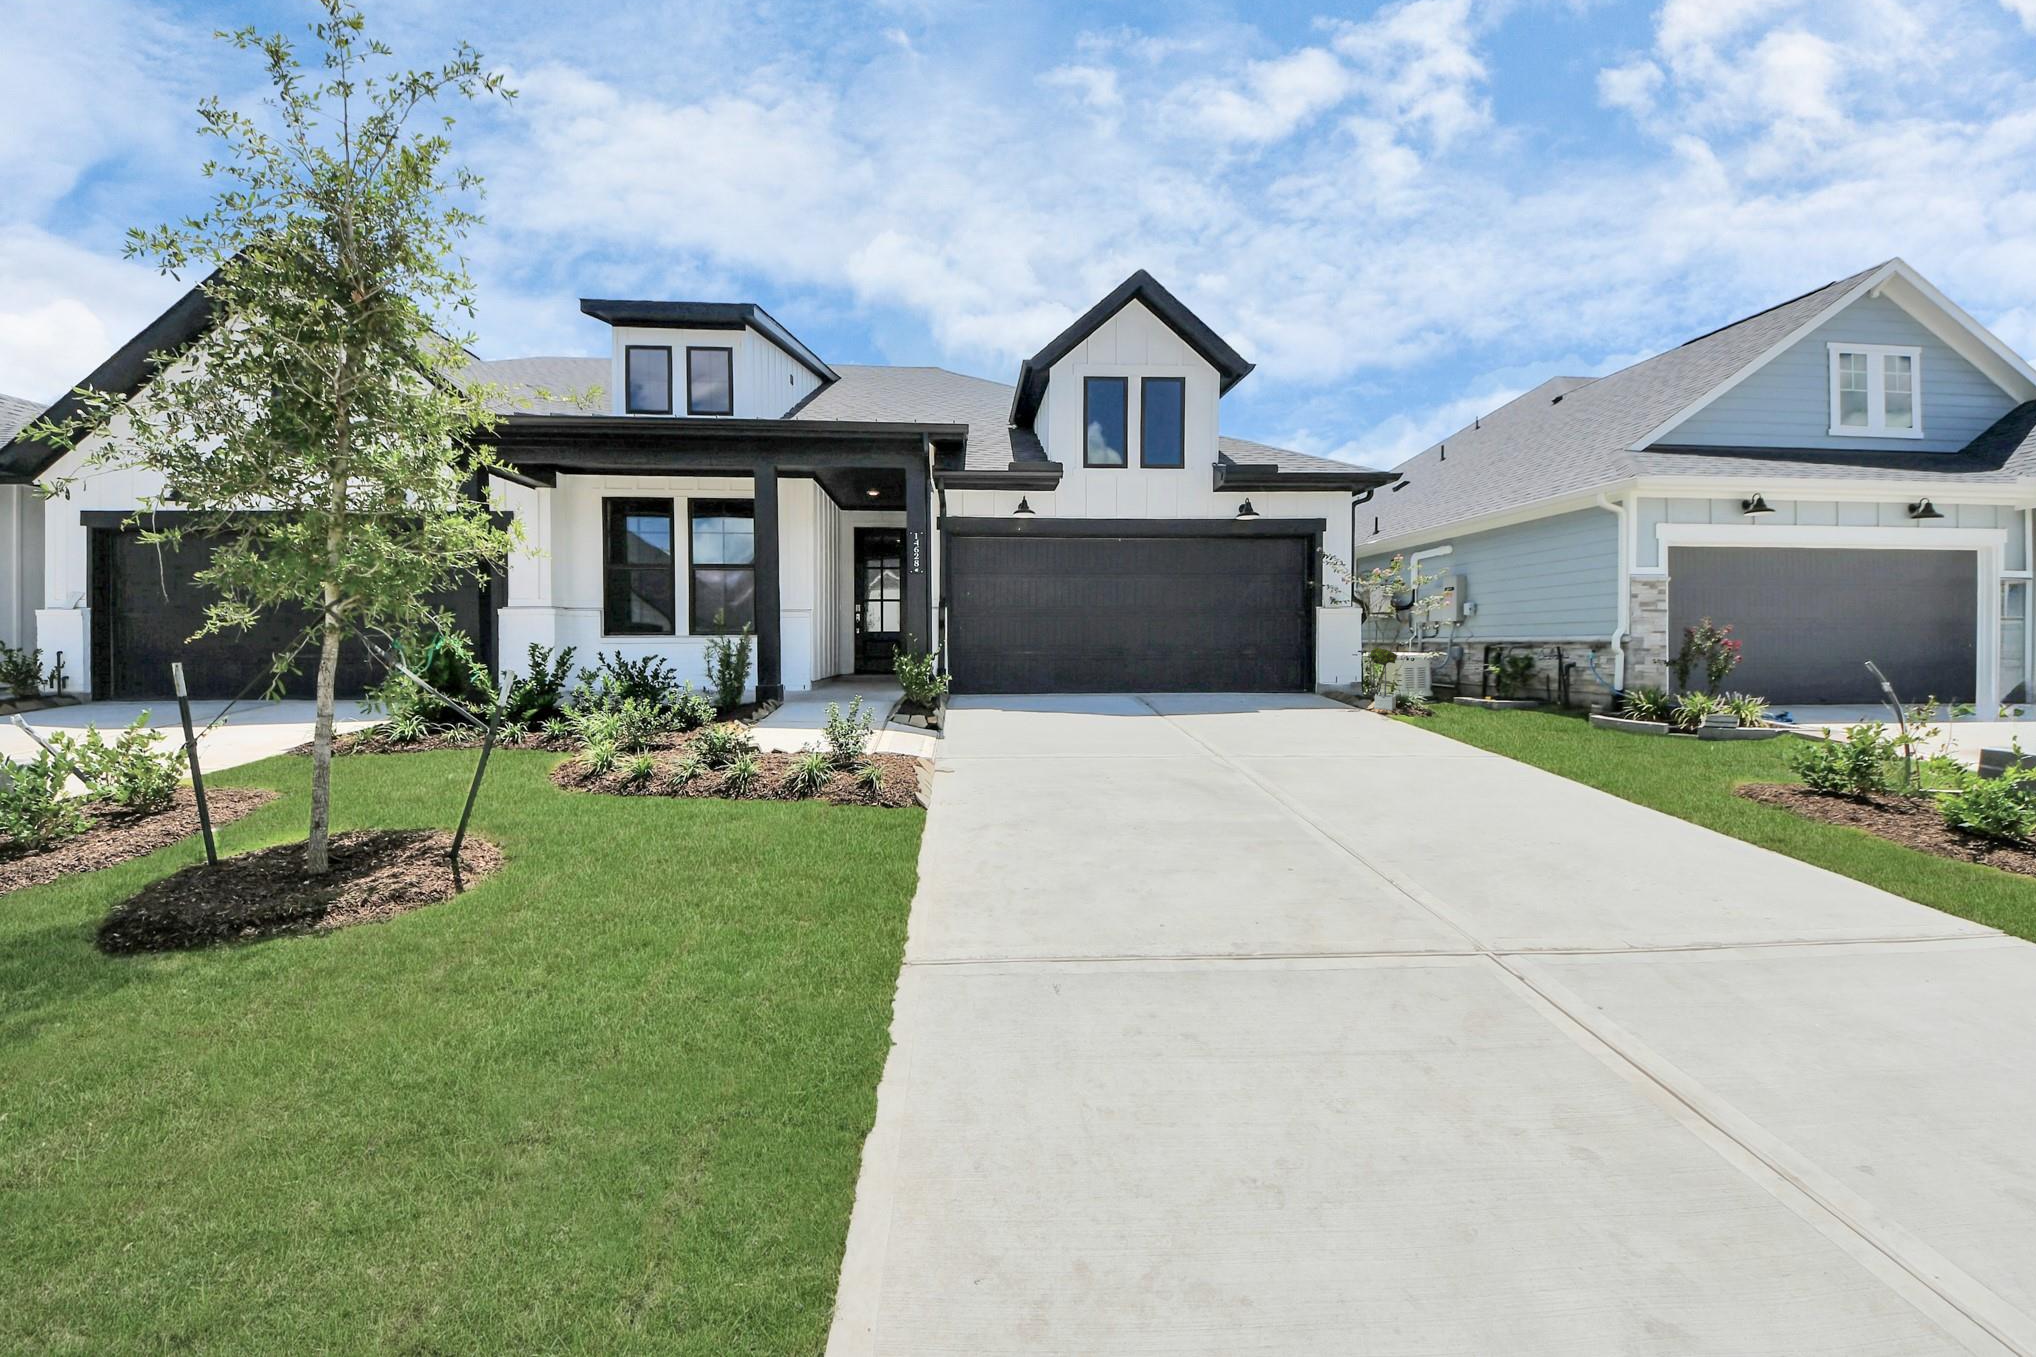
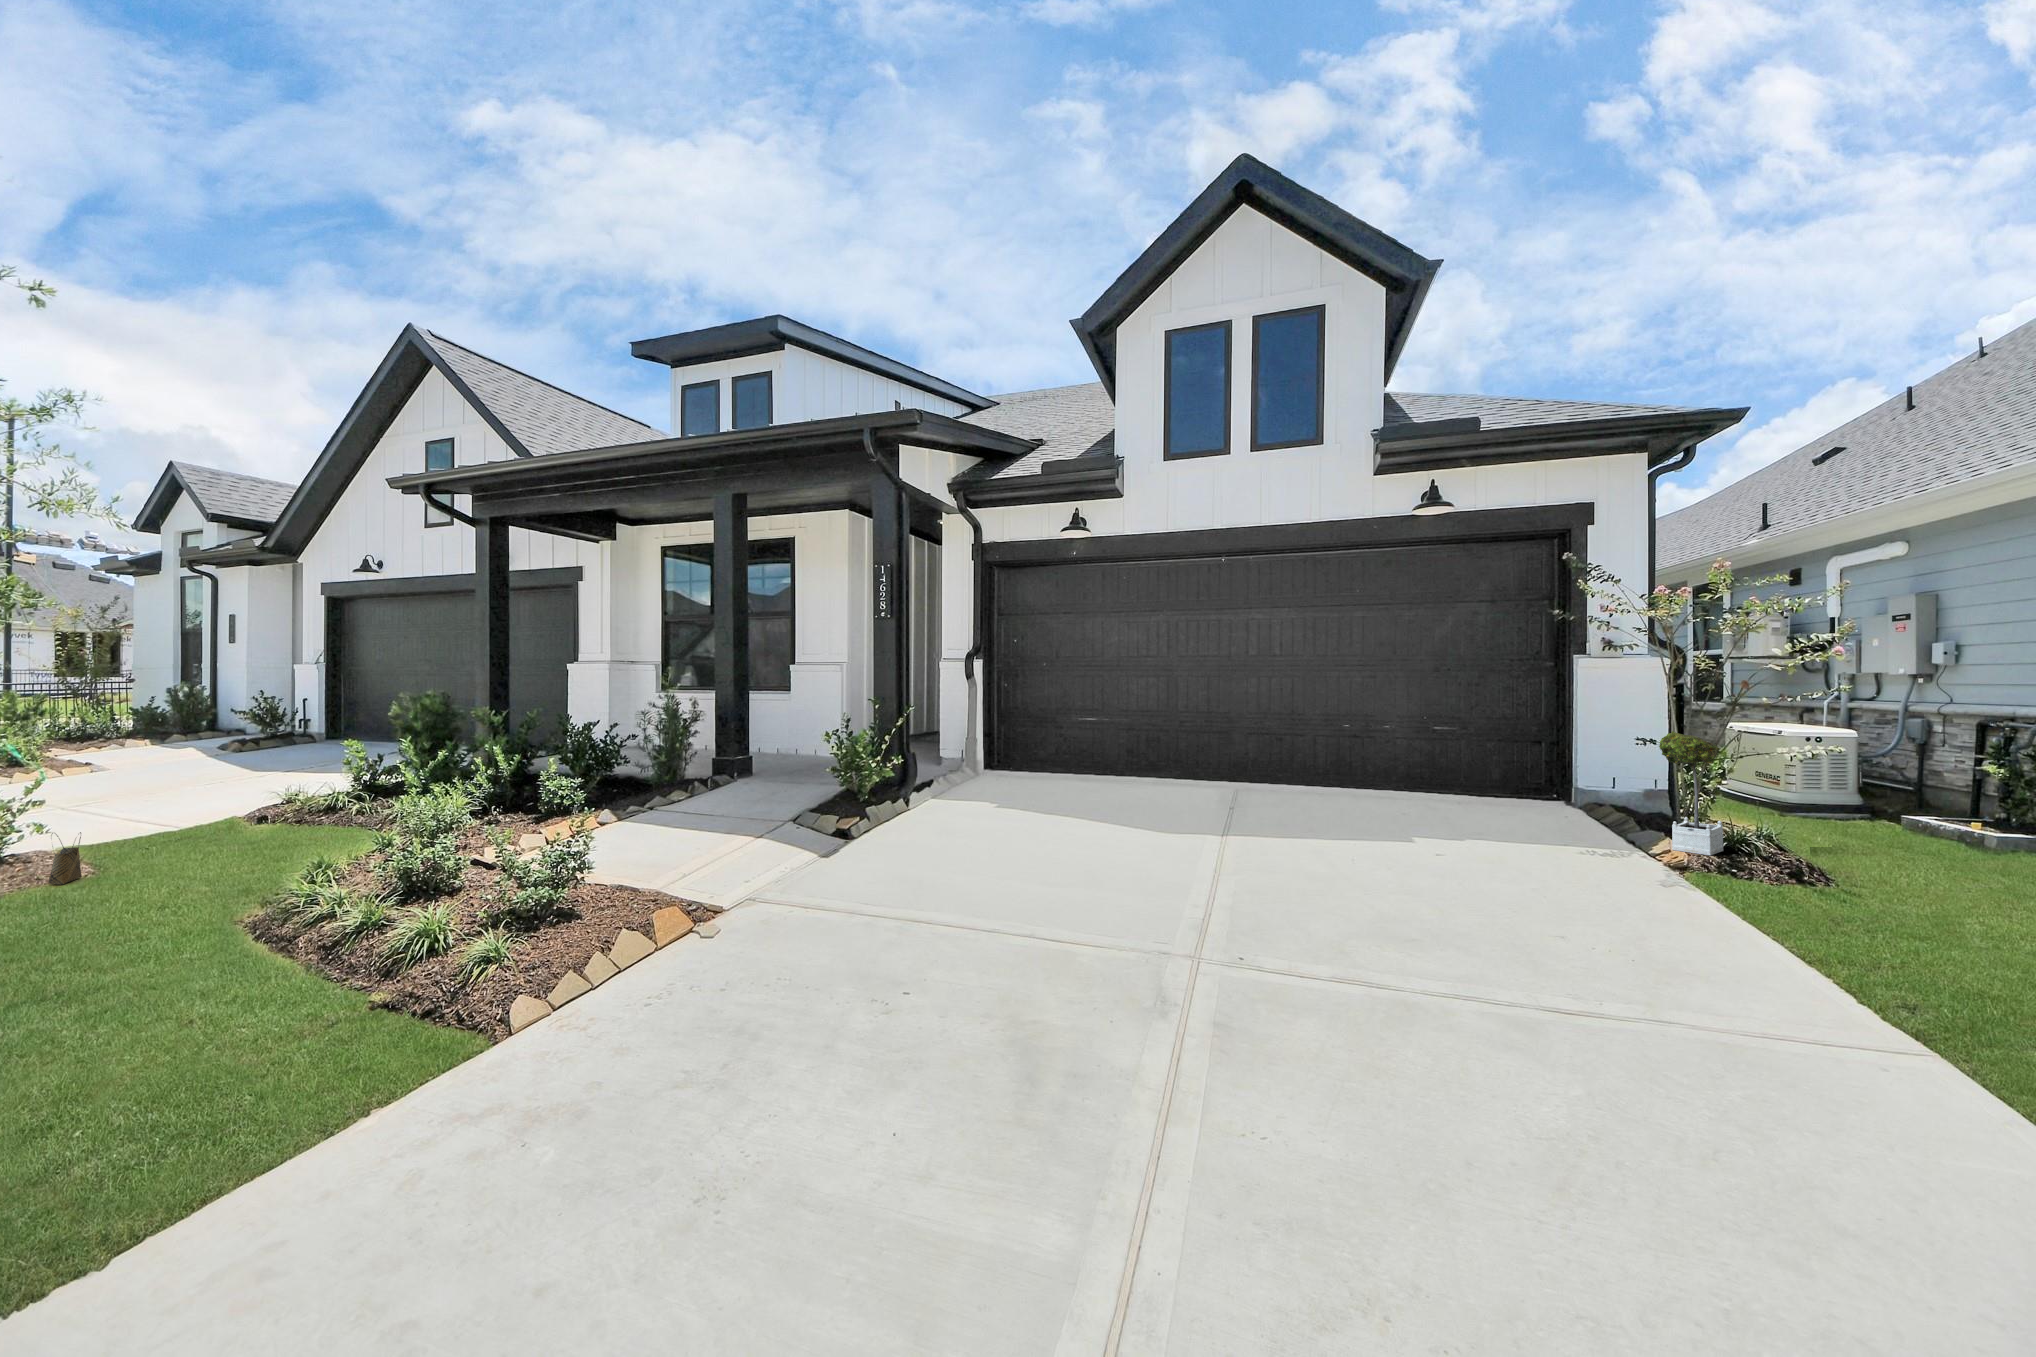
woven basket: none [375,717,397,757] -> present [49,832,82,885]

